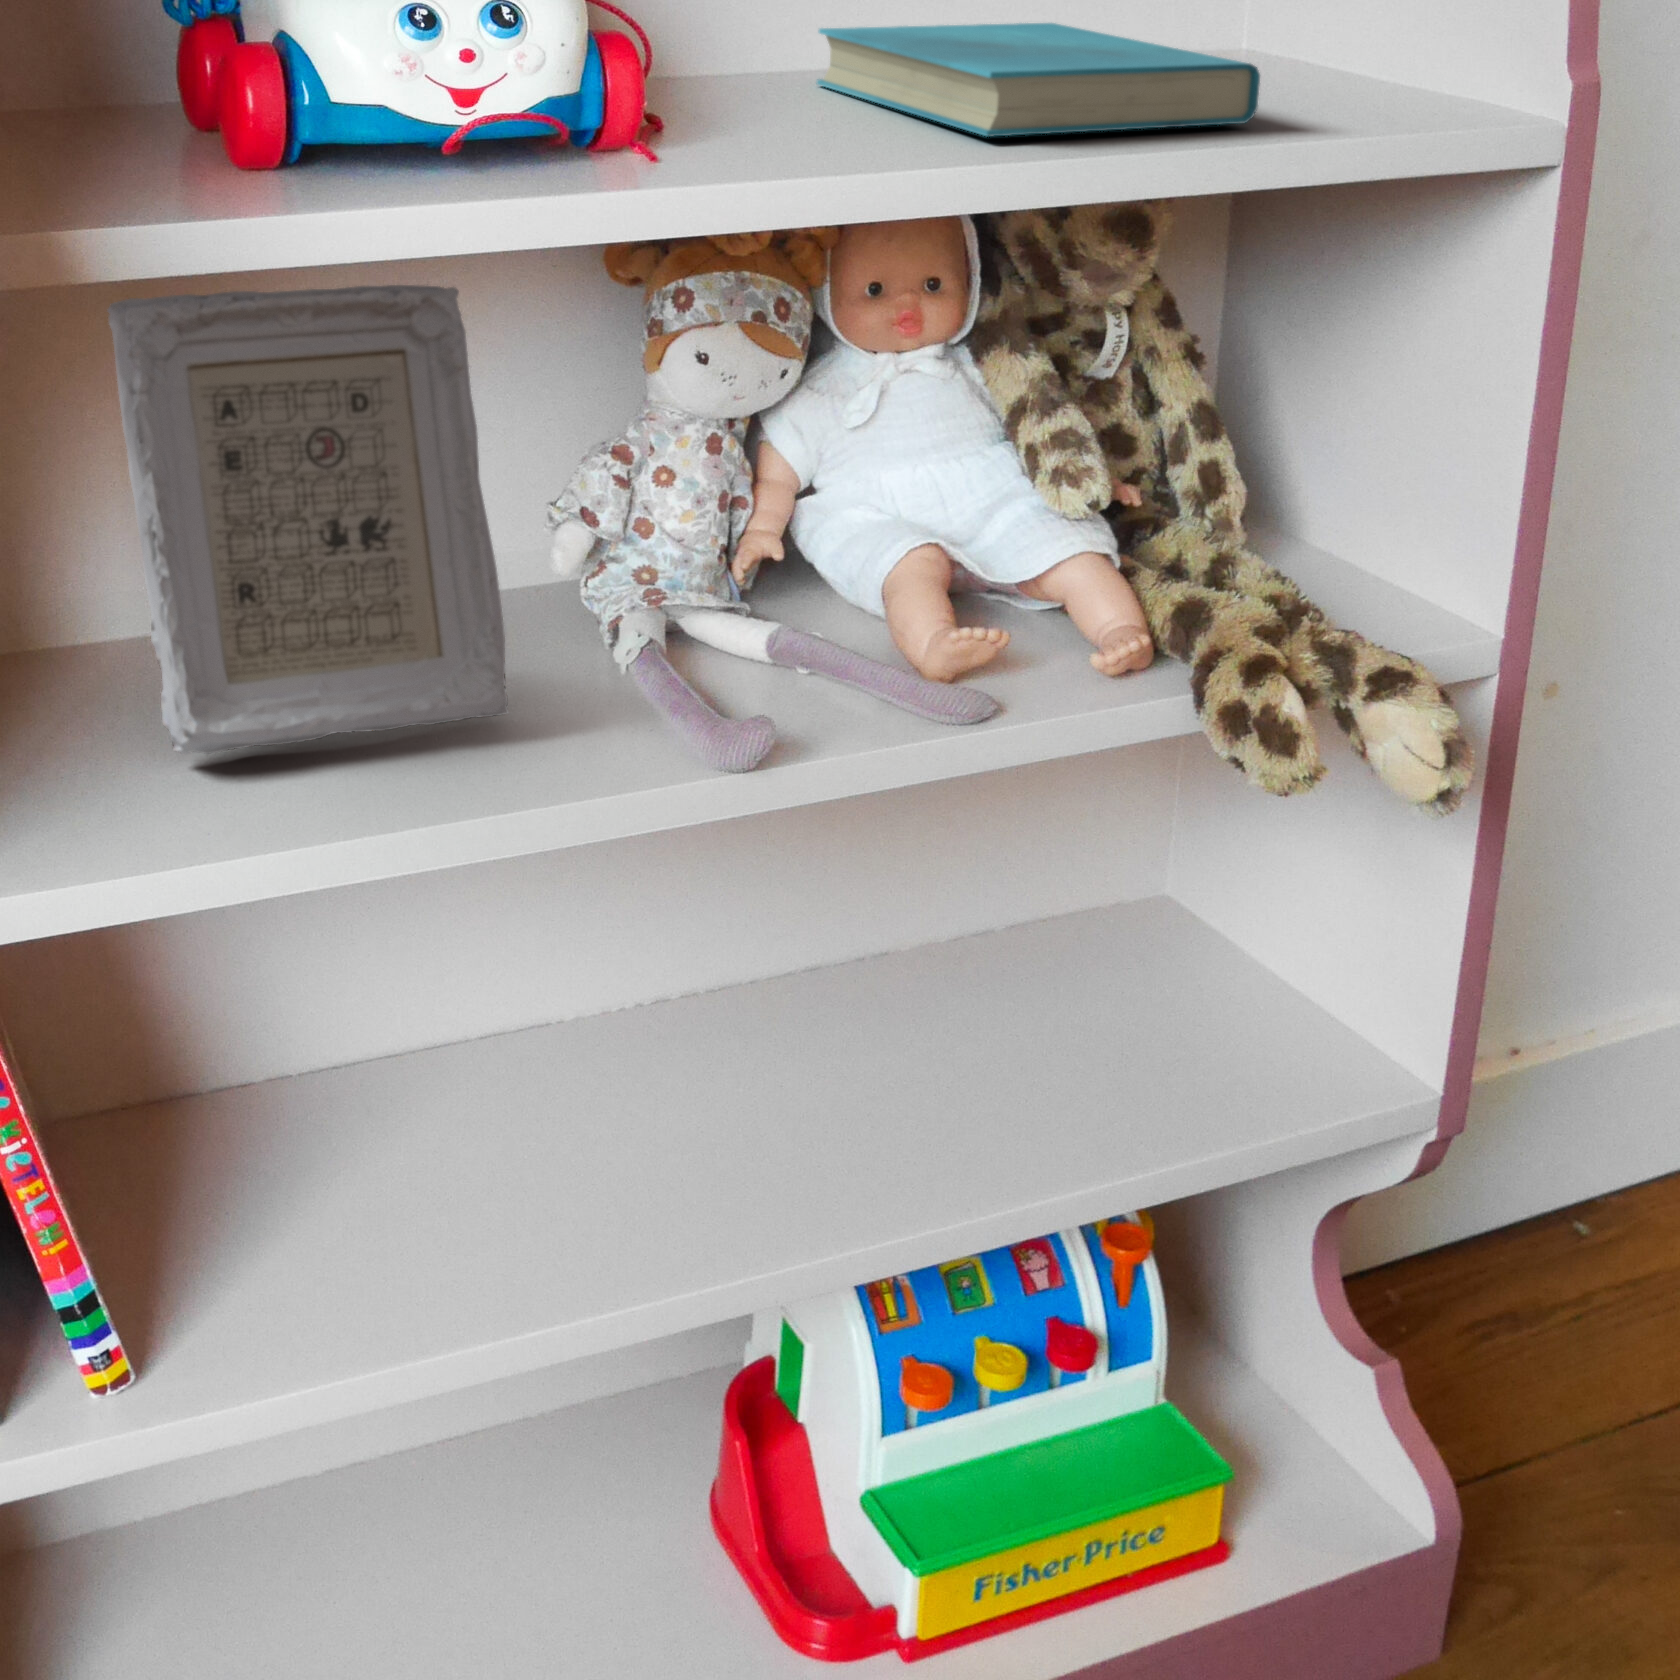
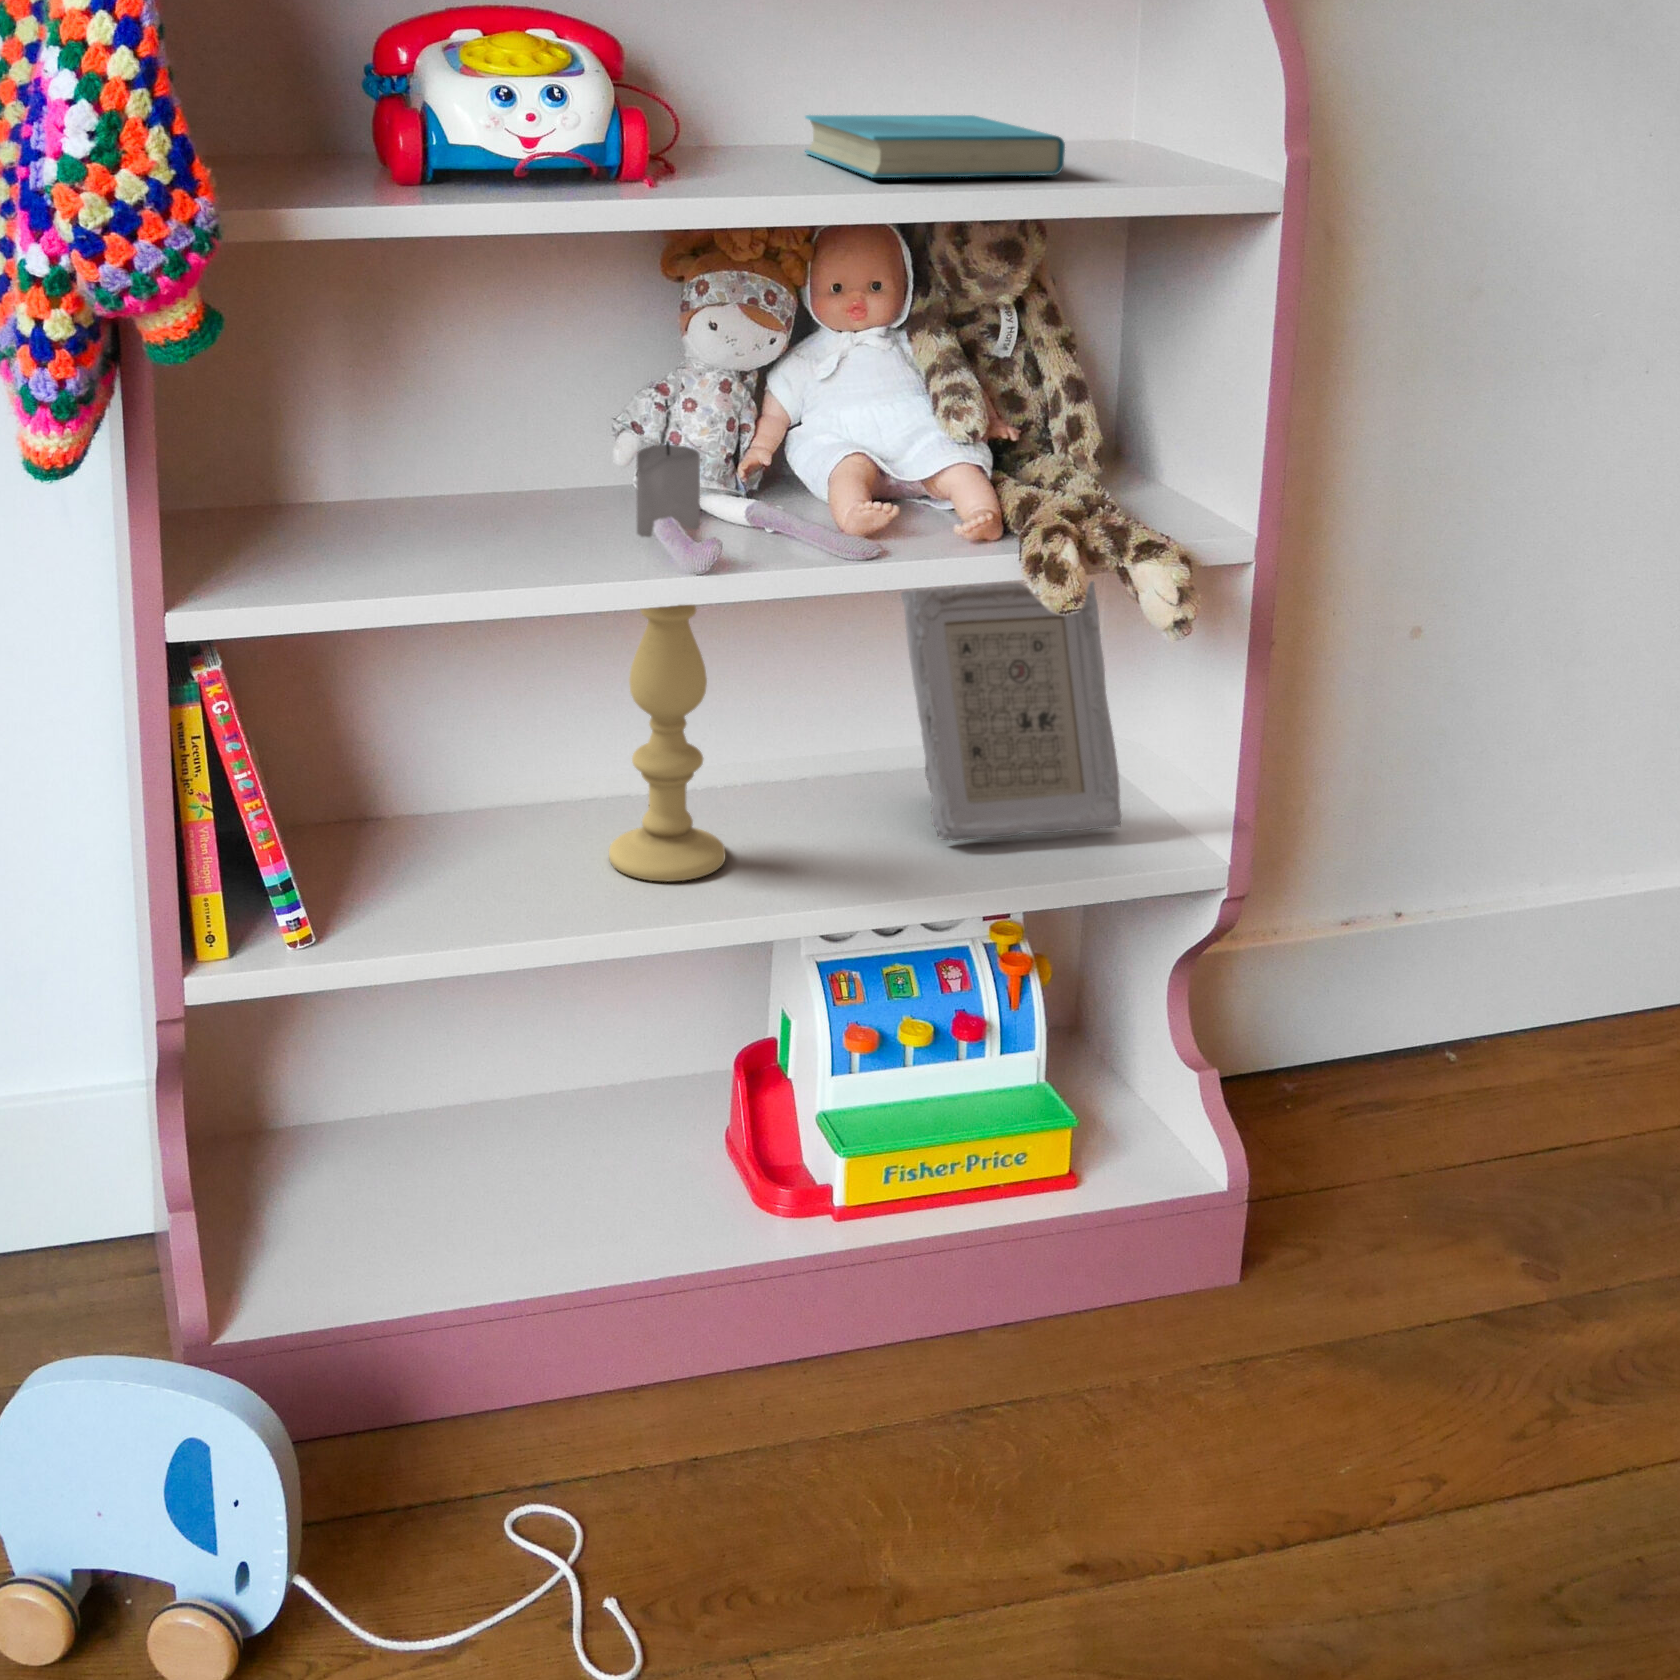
picture frame: present [108,285,508,754] -> present [901,581,1122,841]
candle holder: none [551,537,734,1196] -> present [609,441,726,881]

